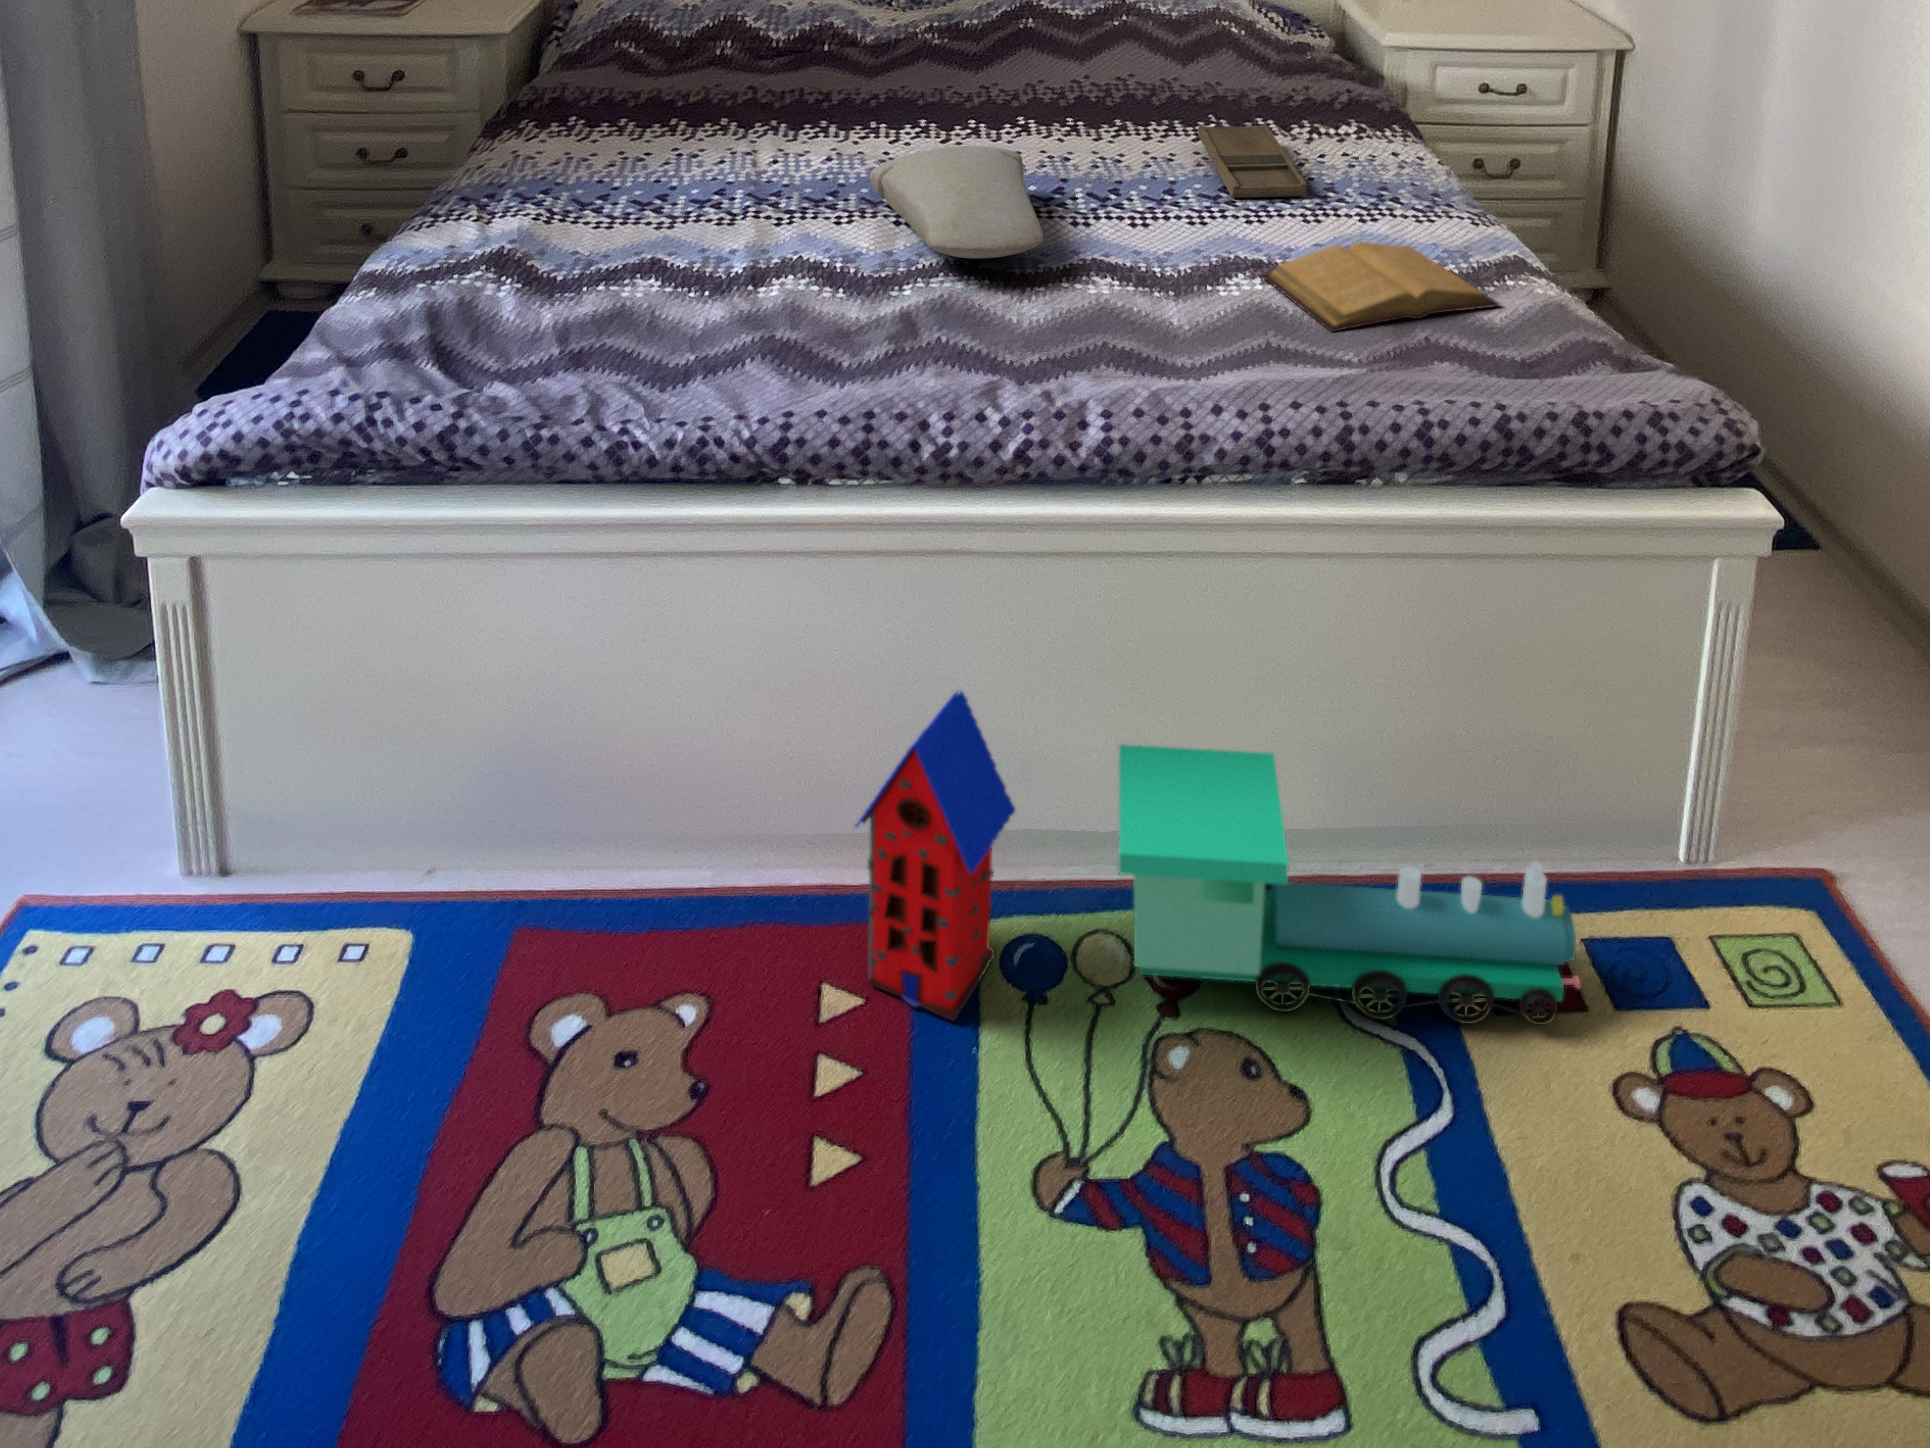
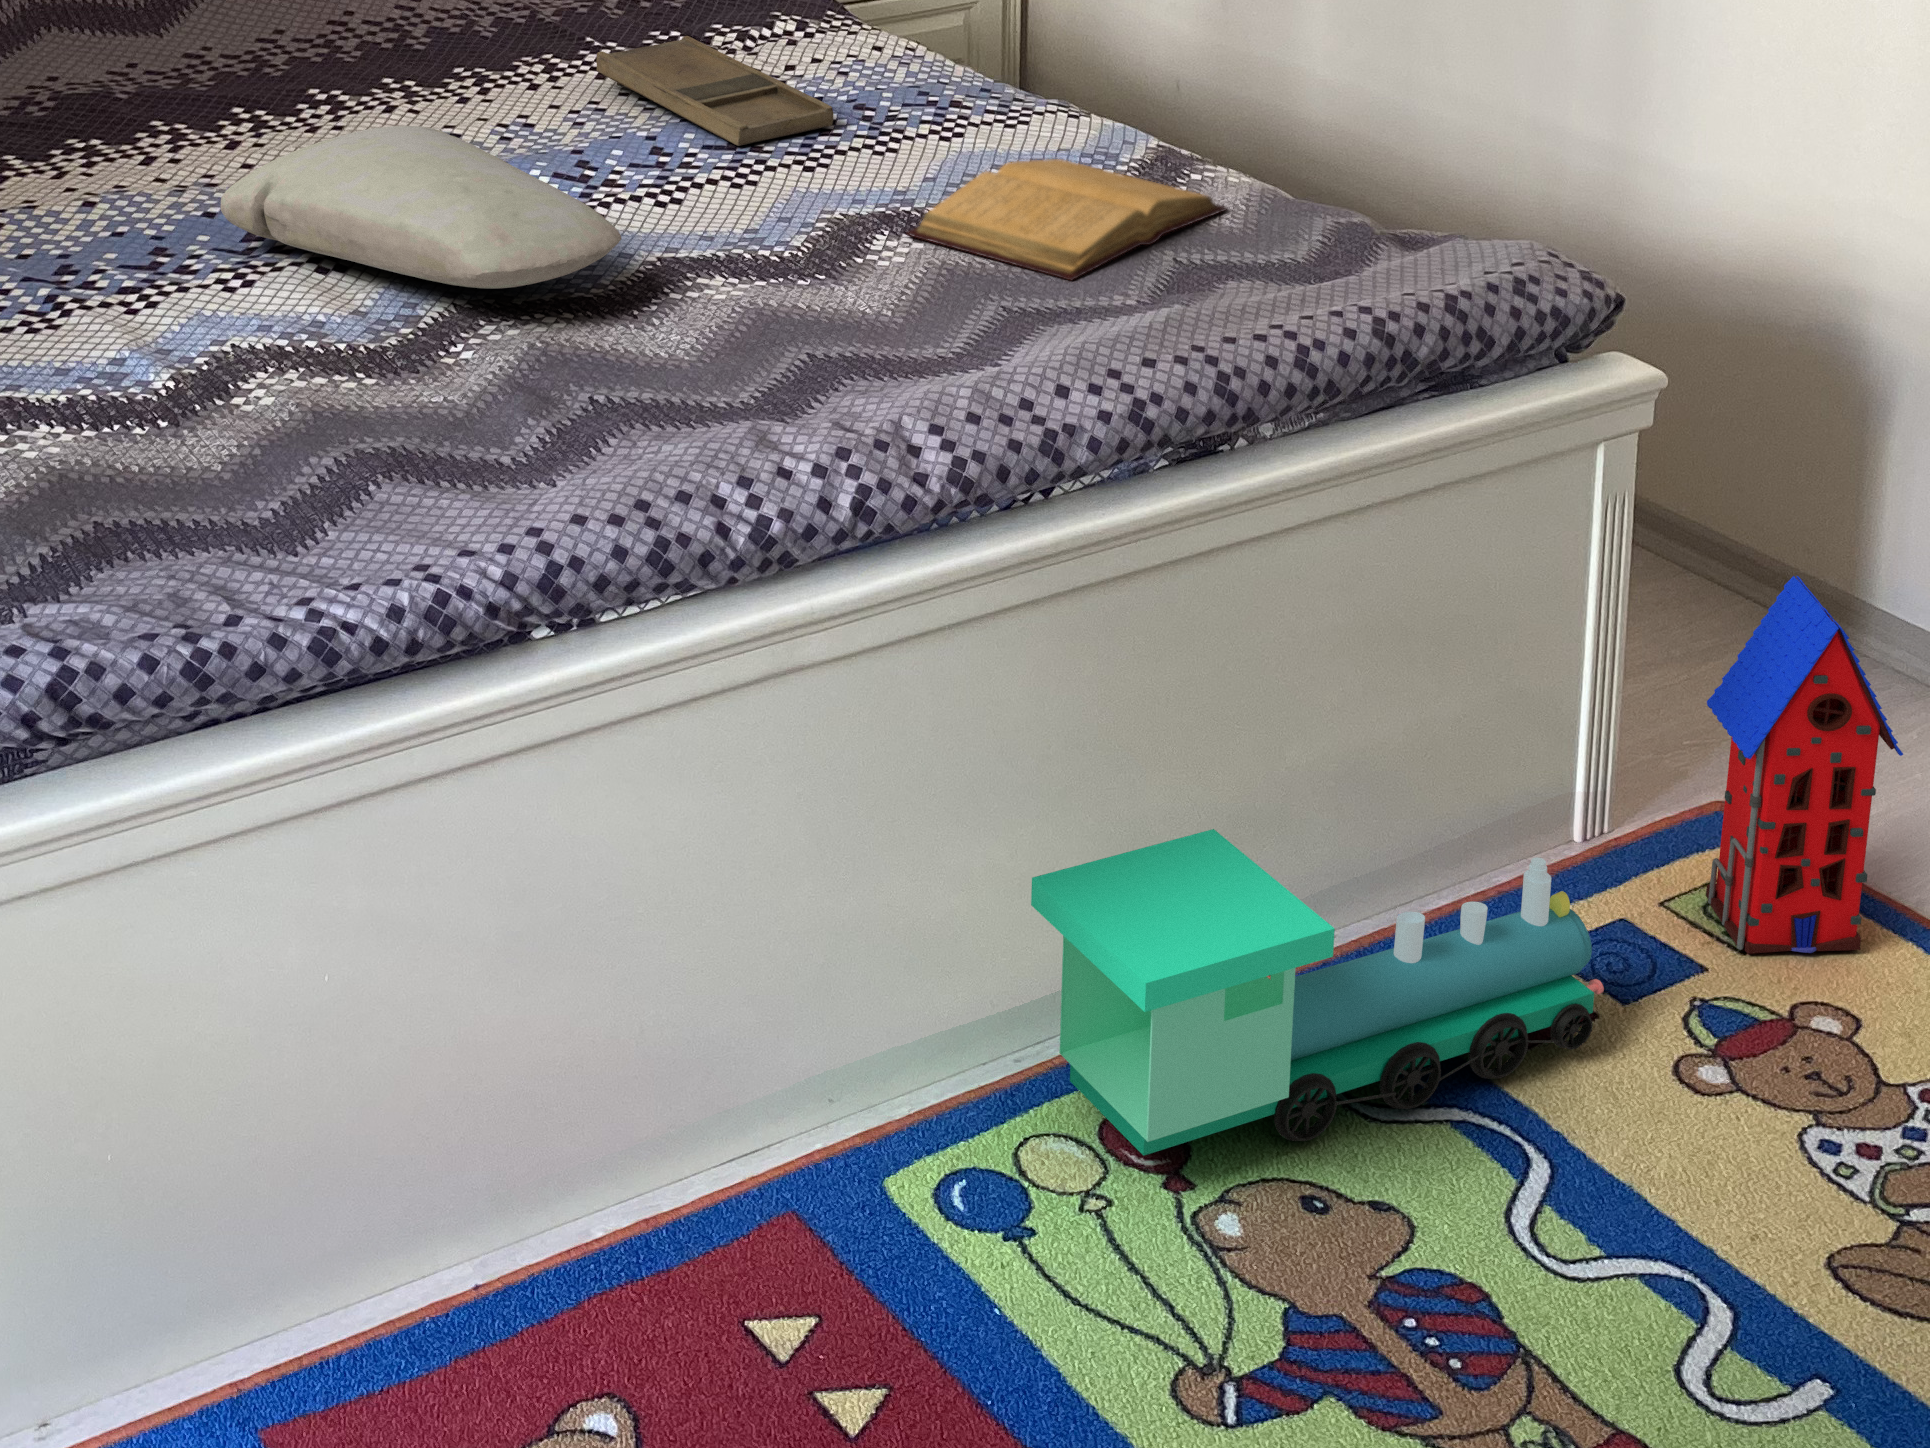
toy house: present [856,692,1015,1021] -> present [1706,576,1903,954]

